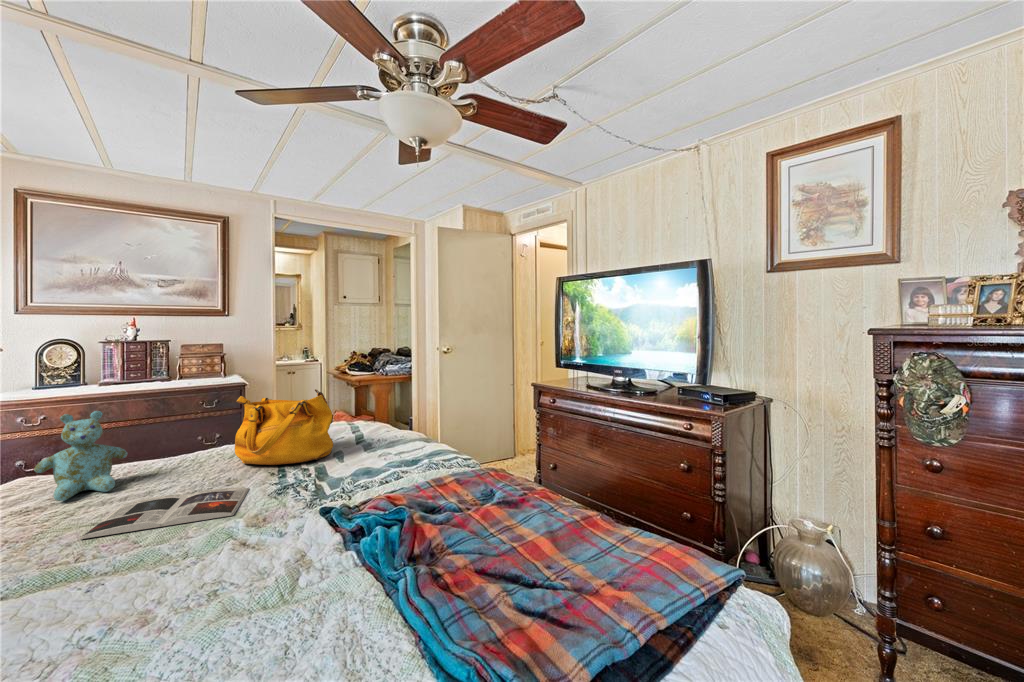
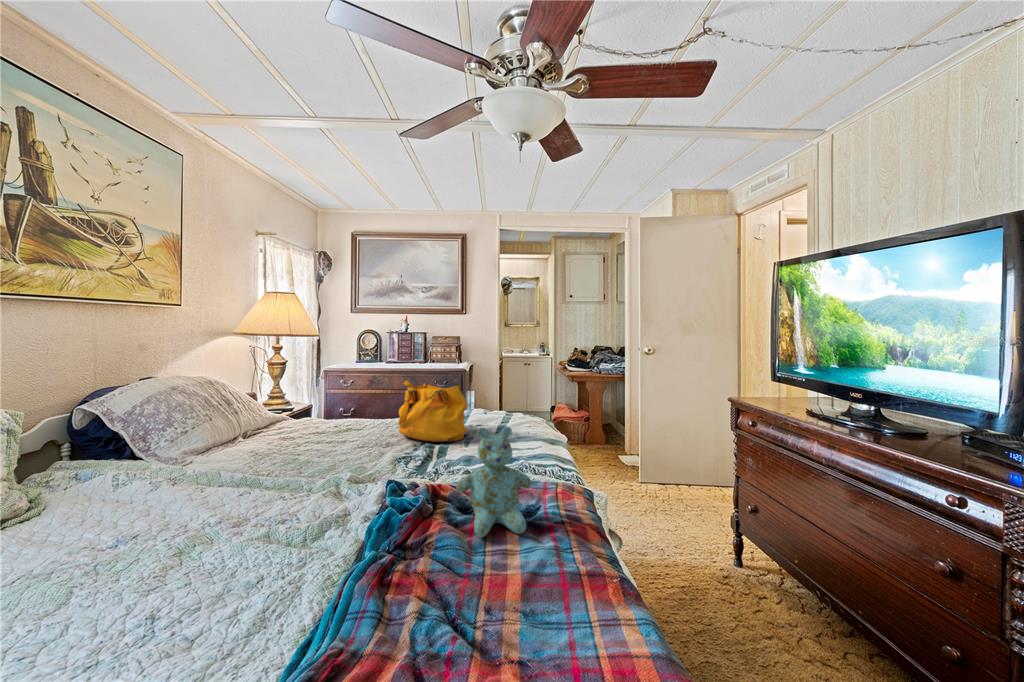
stuffed bear: present [34,411,127,501] -> present [456,427,532,537]
magazine: present [79,488,249,539] -> none [281,446,385,471]

